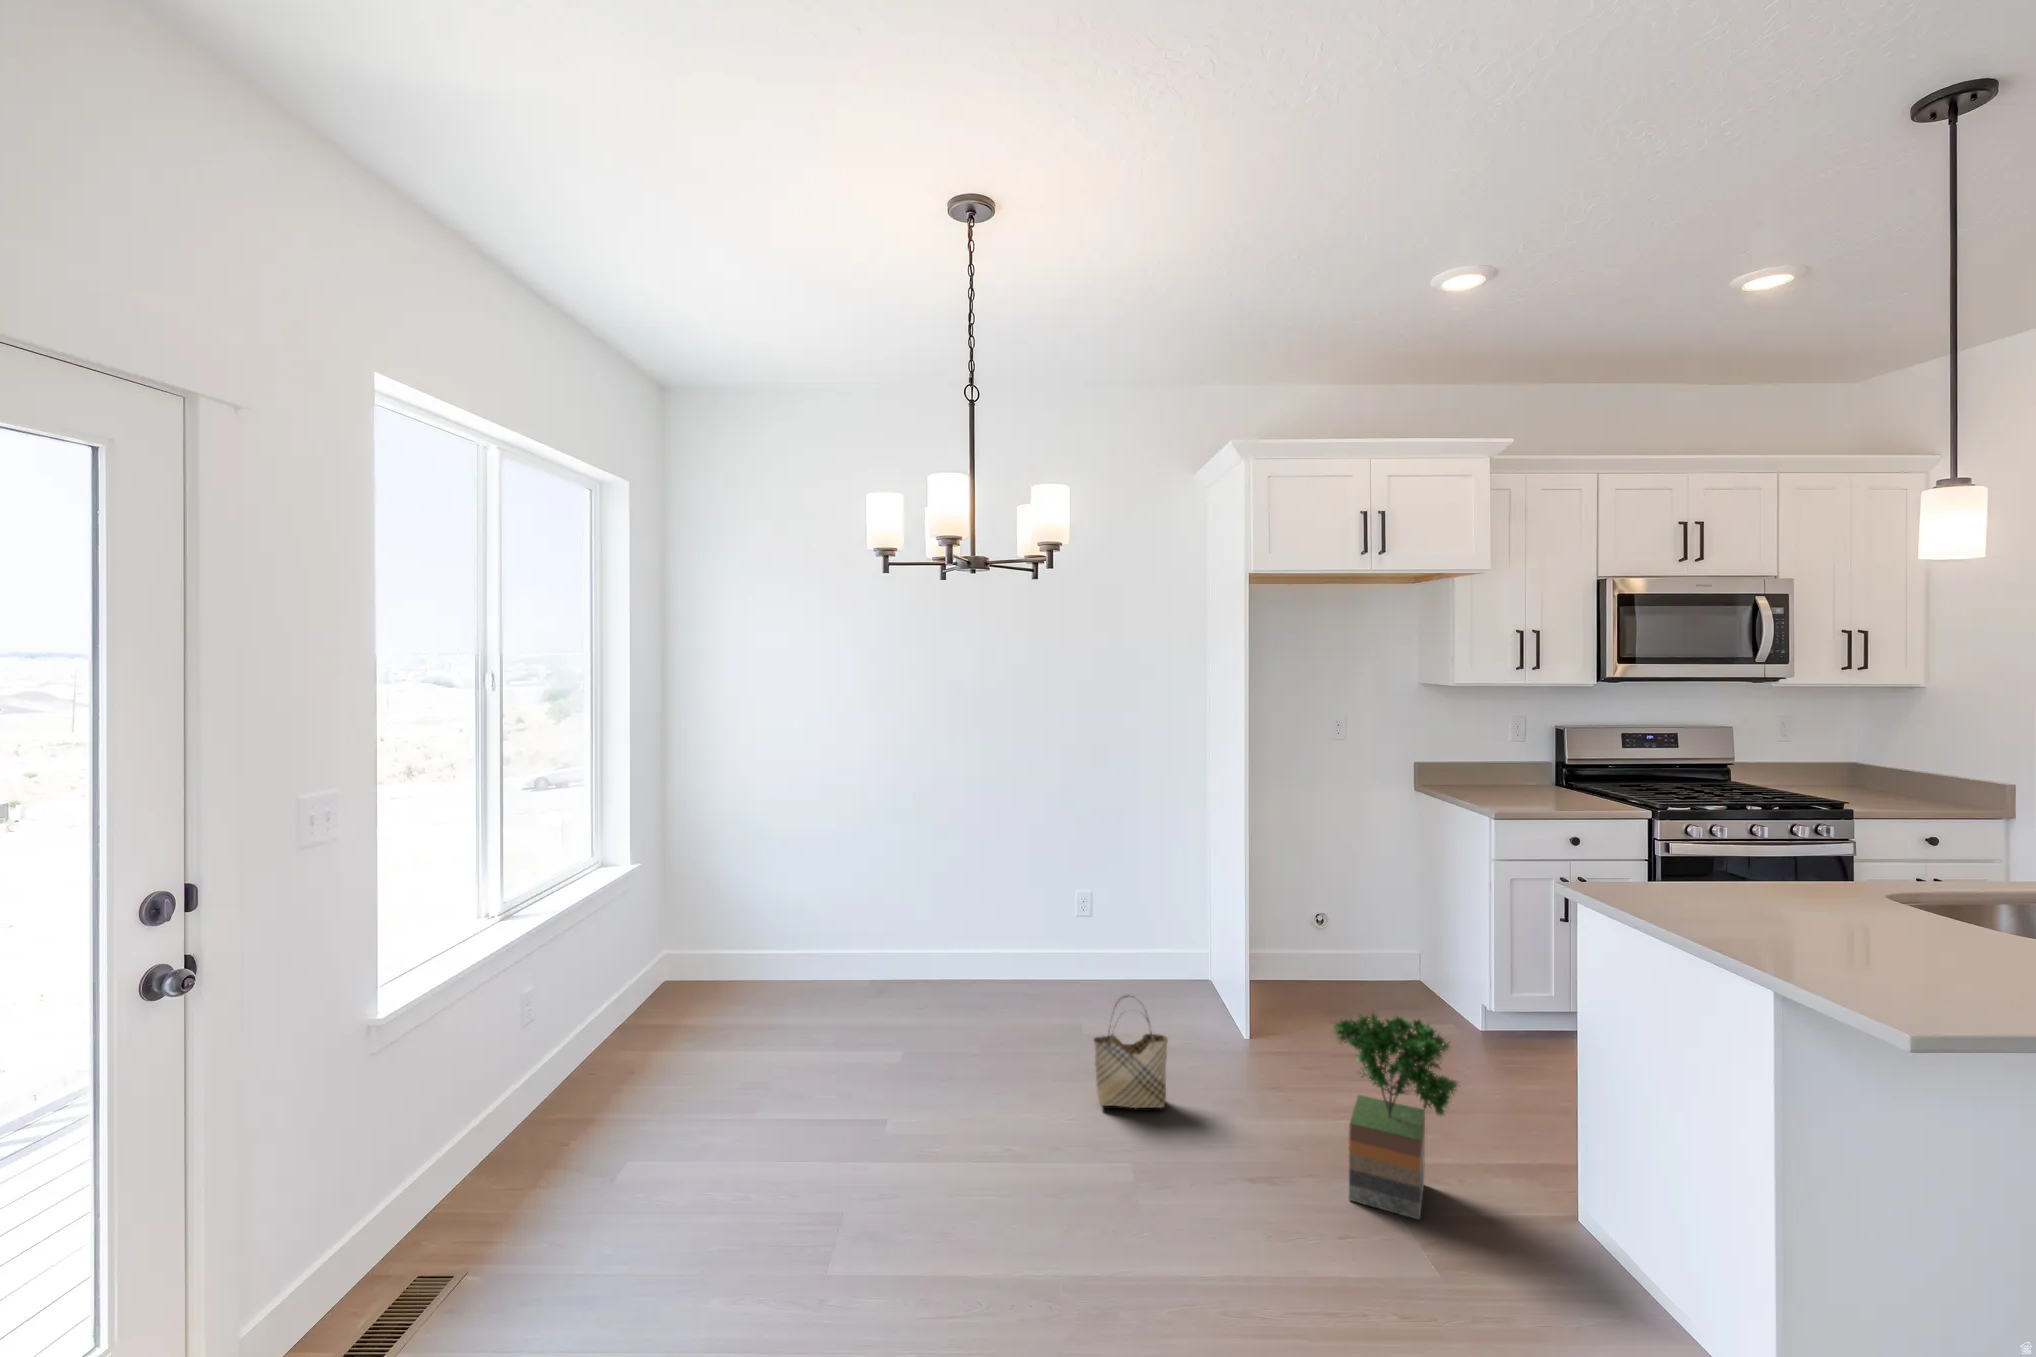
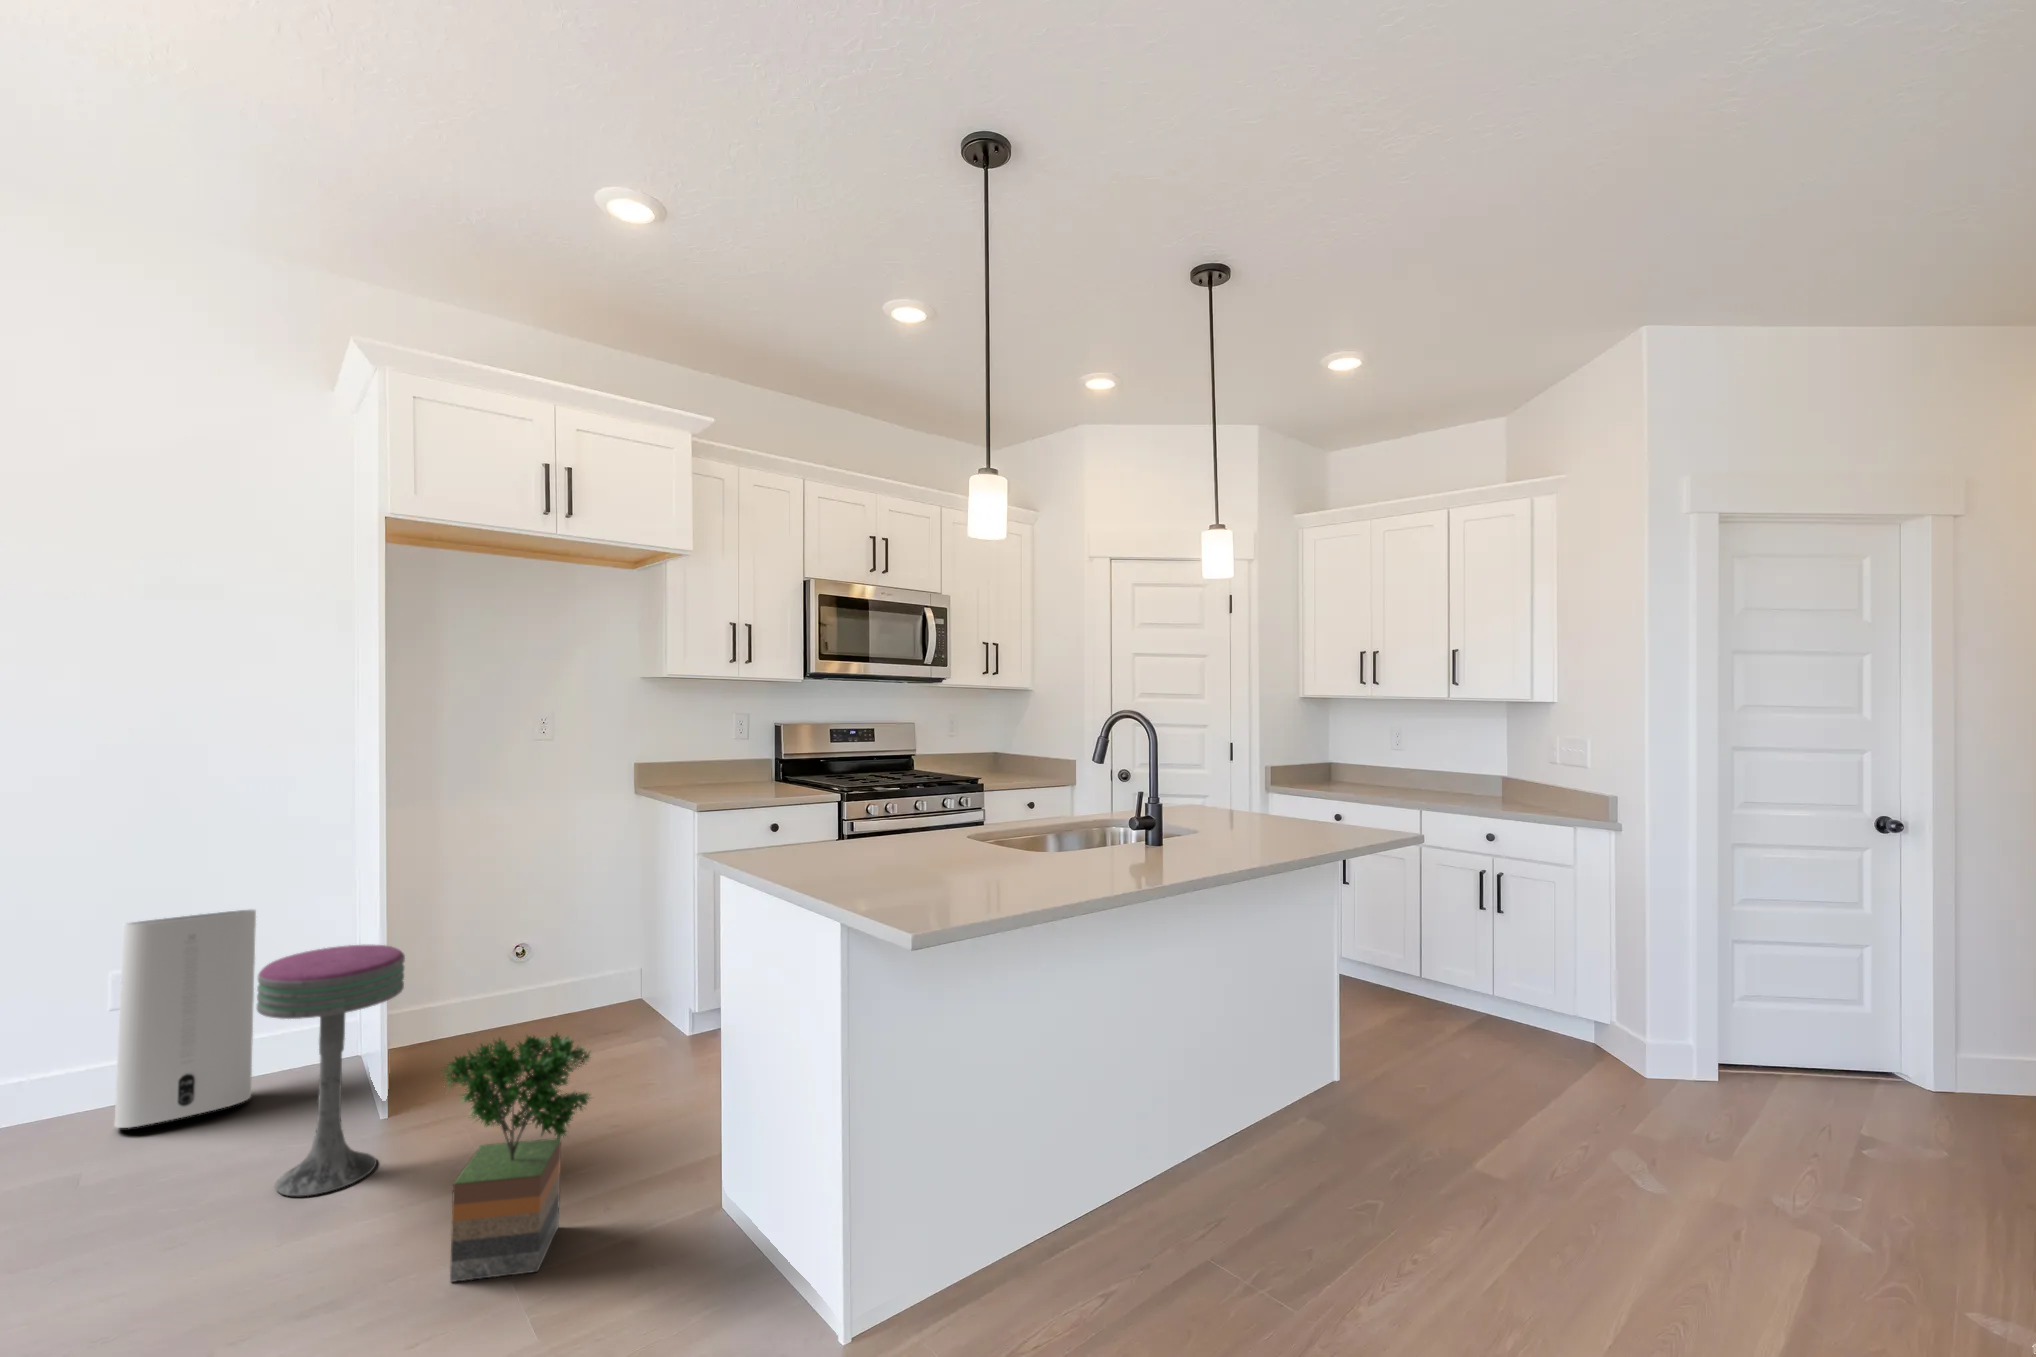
air purifier: none [1085,858,1157,1000] -> present [114,909,256,1128]
bar stool: none [1182,903,1274,1089] -> present [256,945,405,1196]
woven basket: present [1094,996,1168,1108] -> none [51,1104,208,1291]

